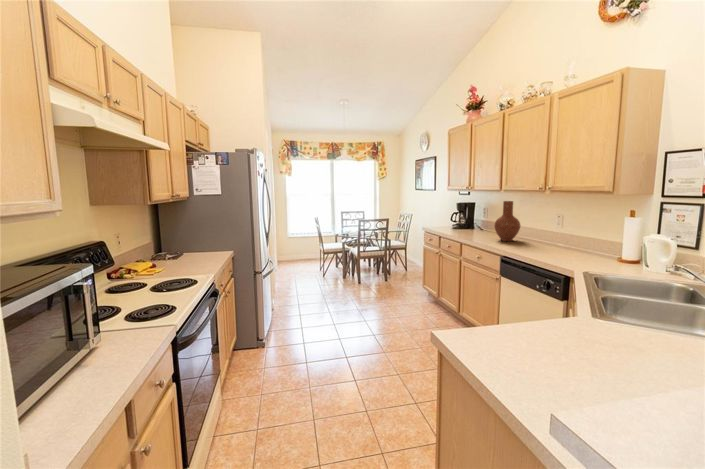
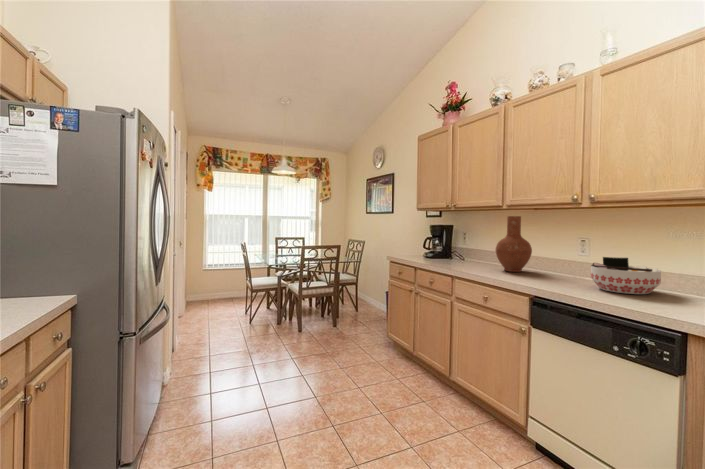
bowl: none [543,232,585,257] -> present [591,257,661,294]

